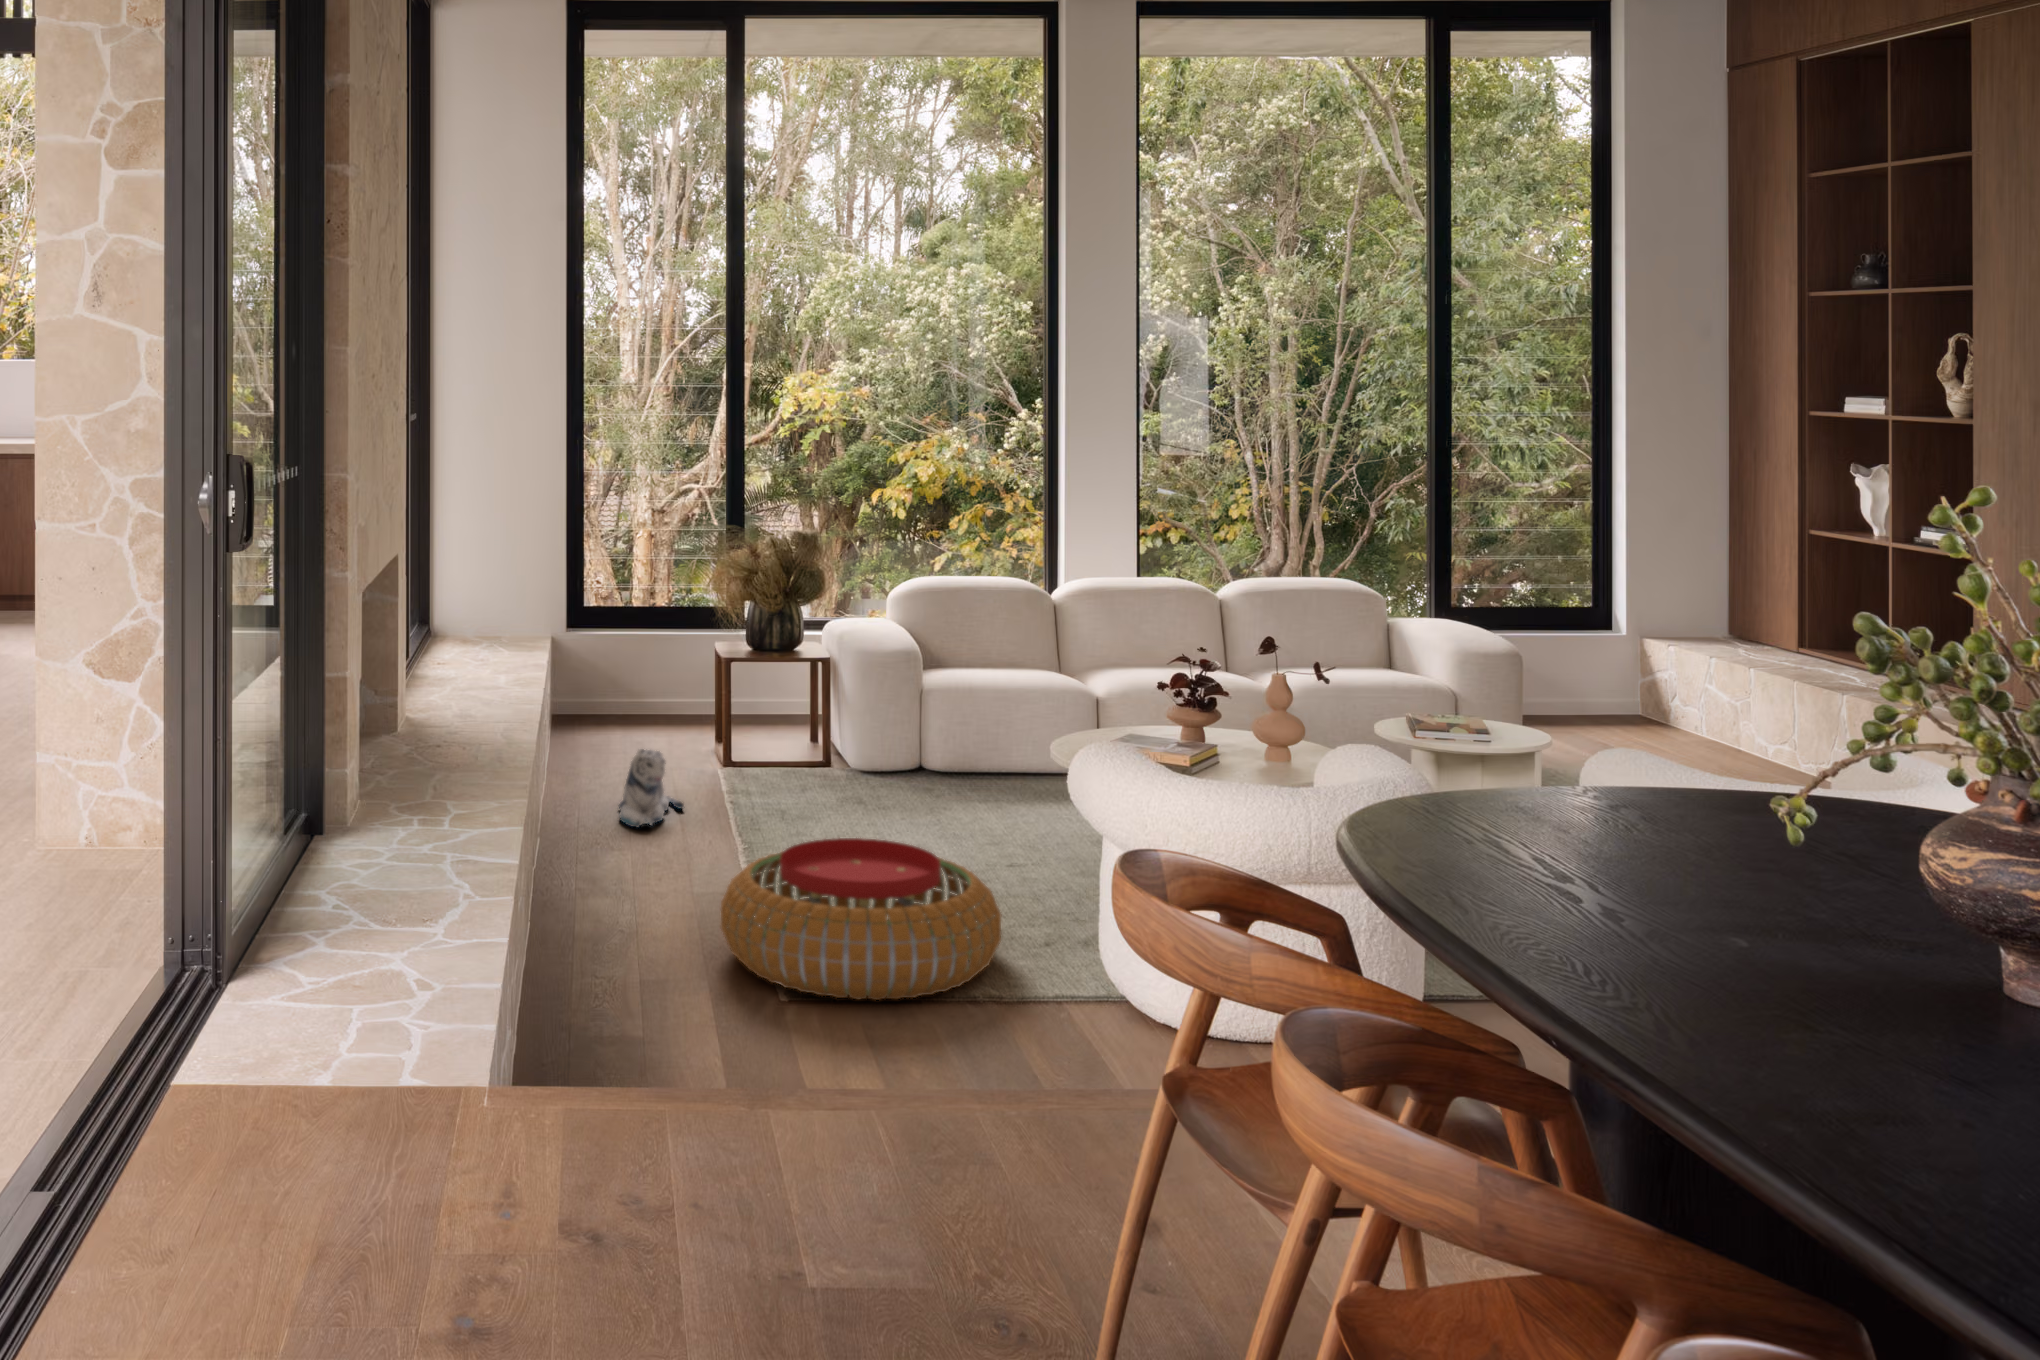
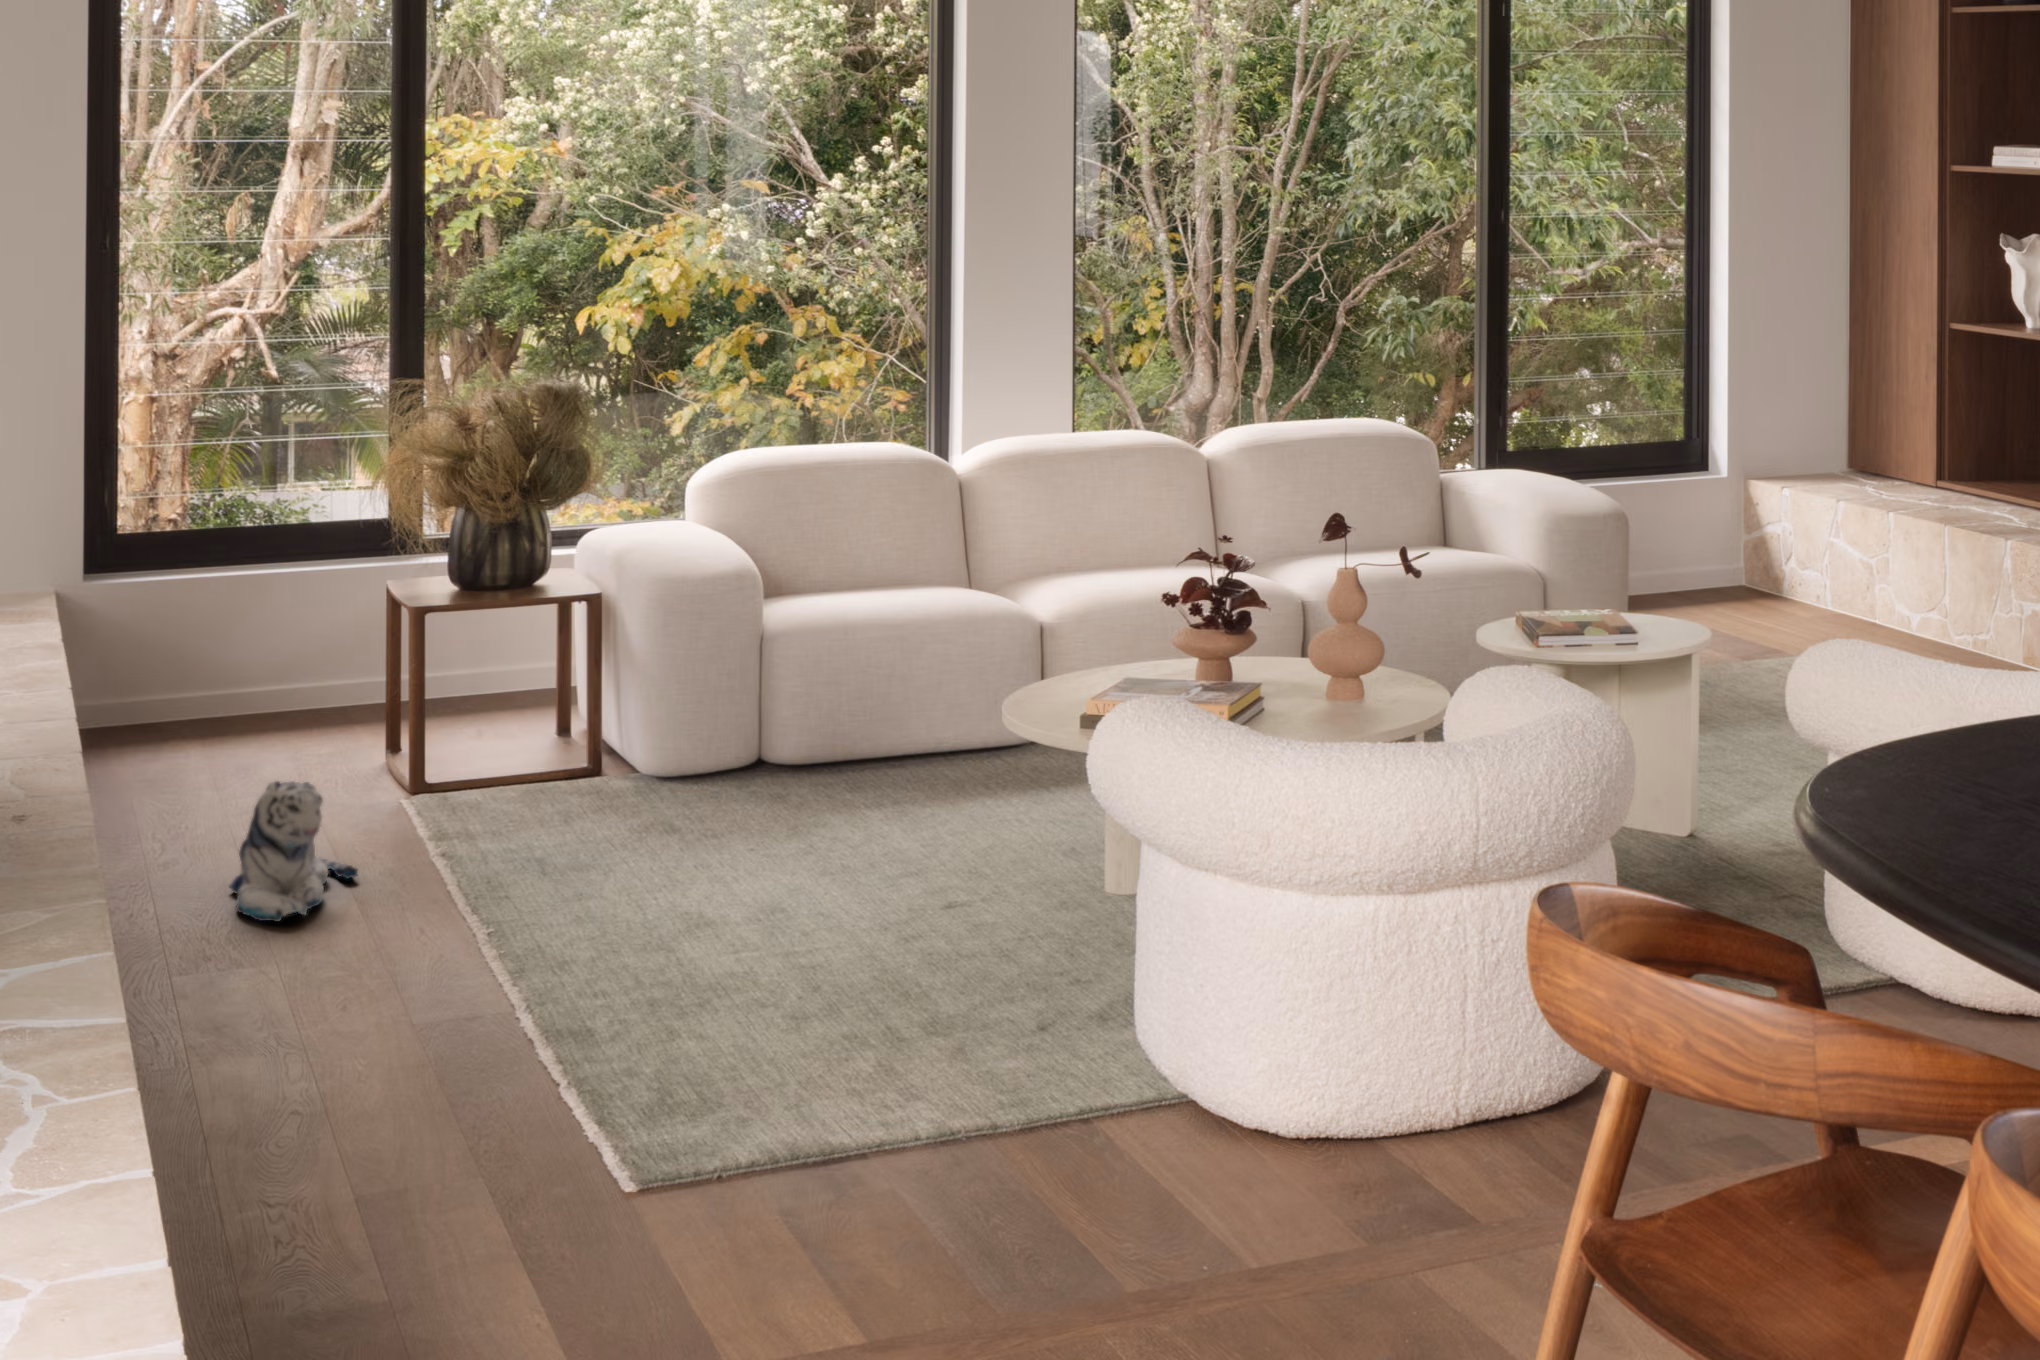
pouf: present [721,838,1002,1000] -> none [494,895,986,1172]

